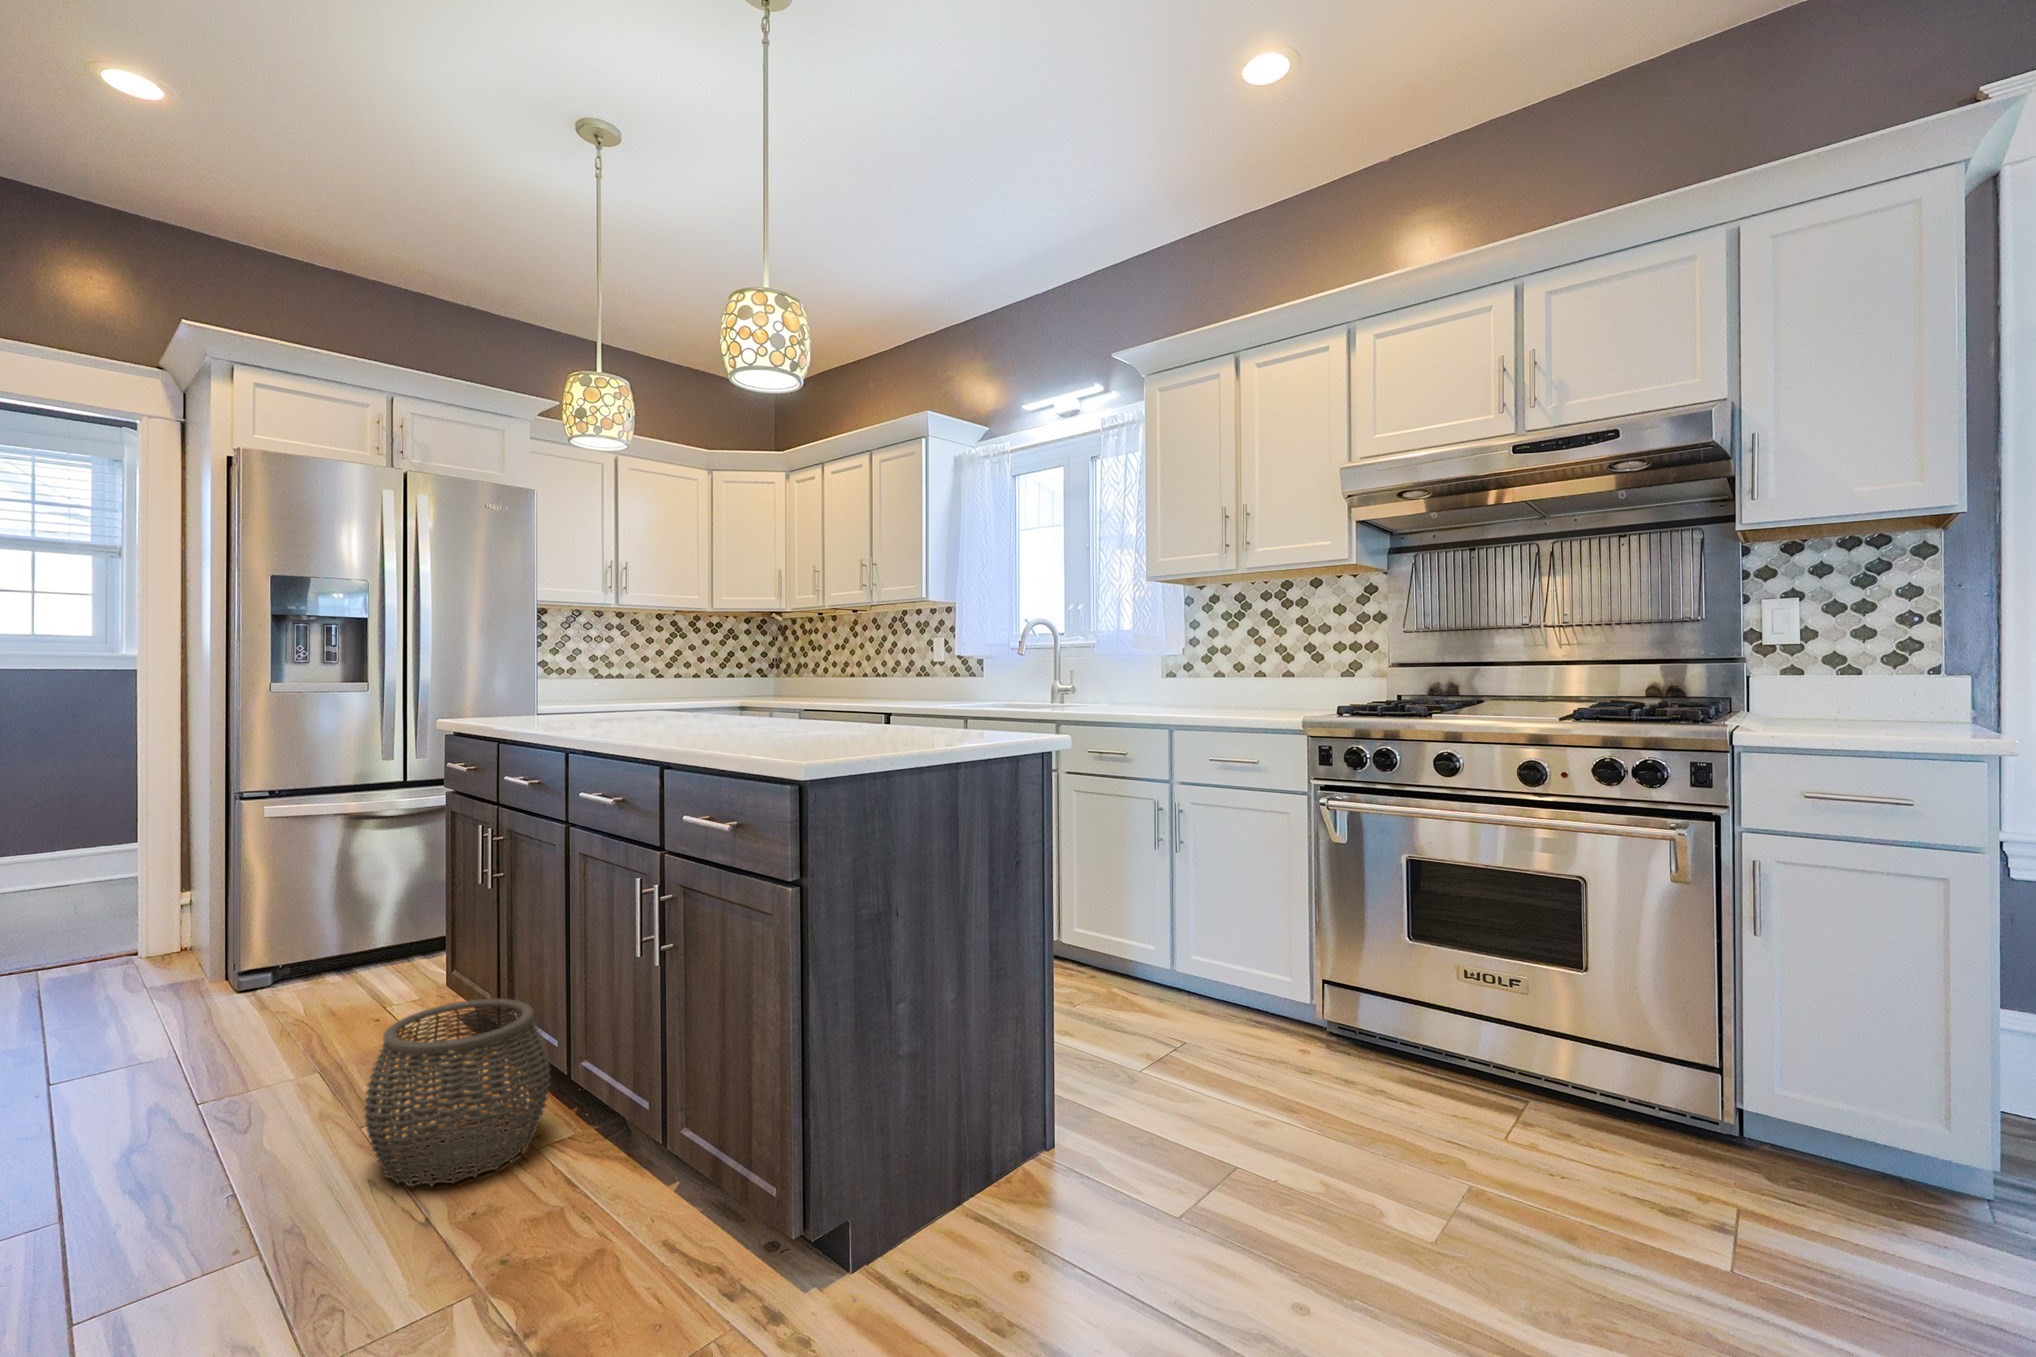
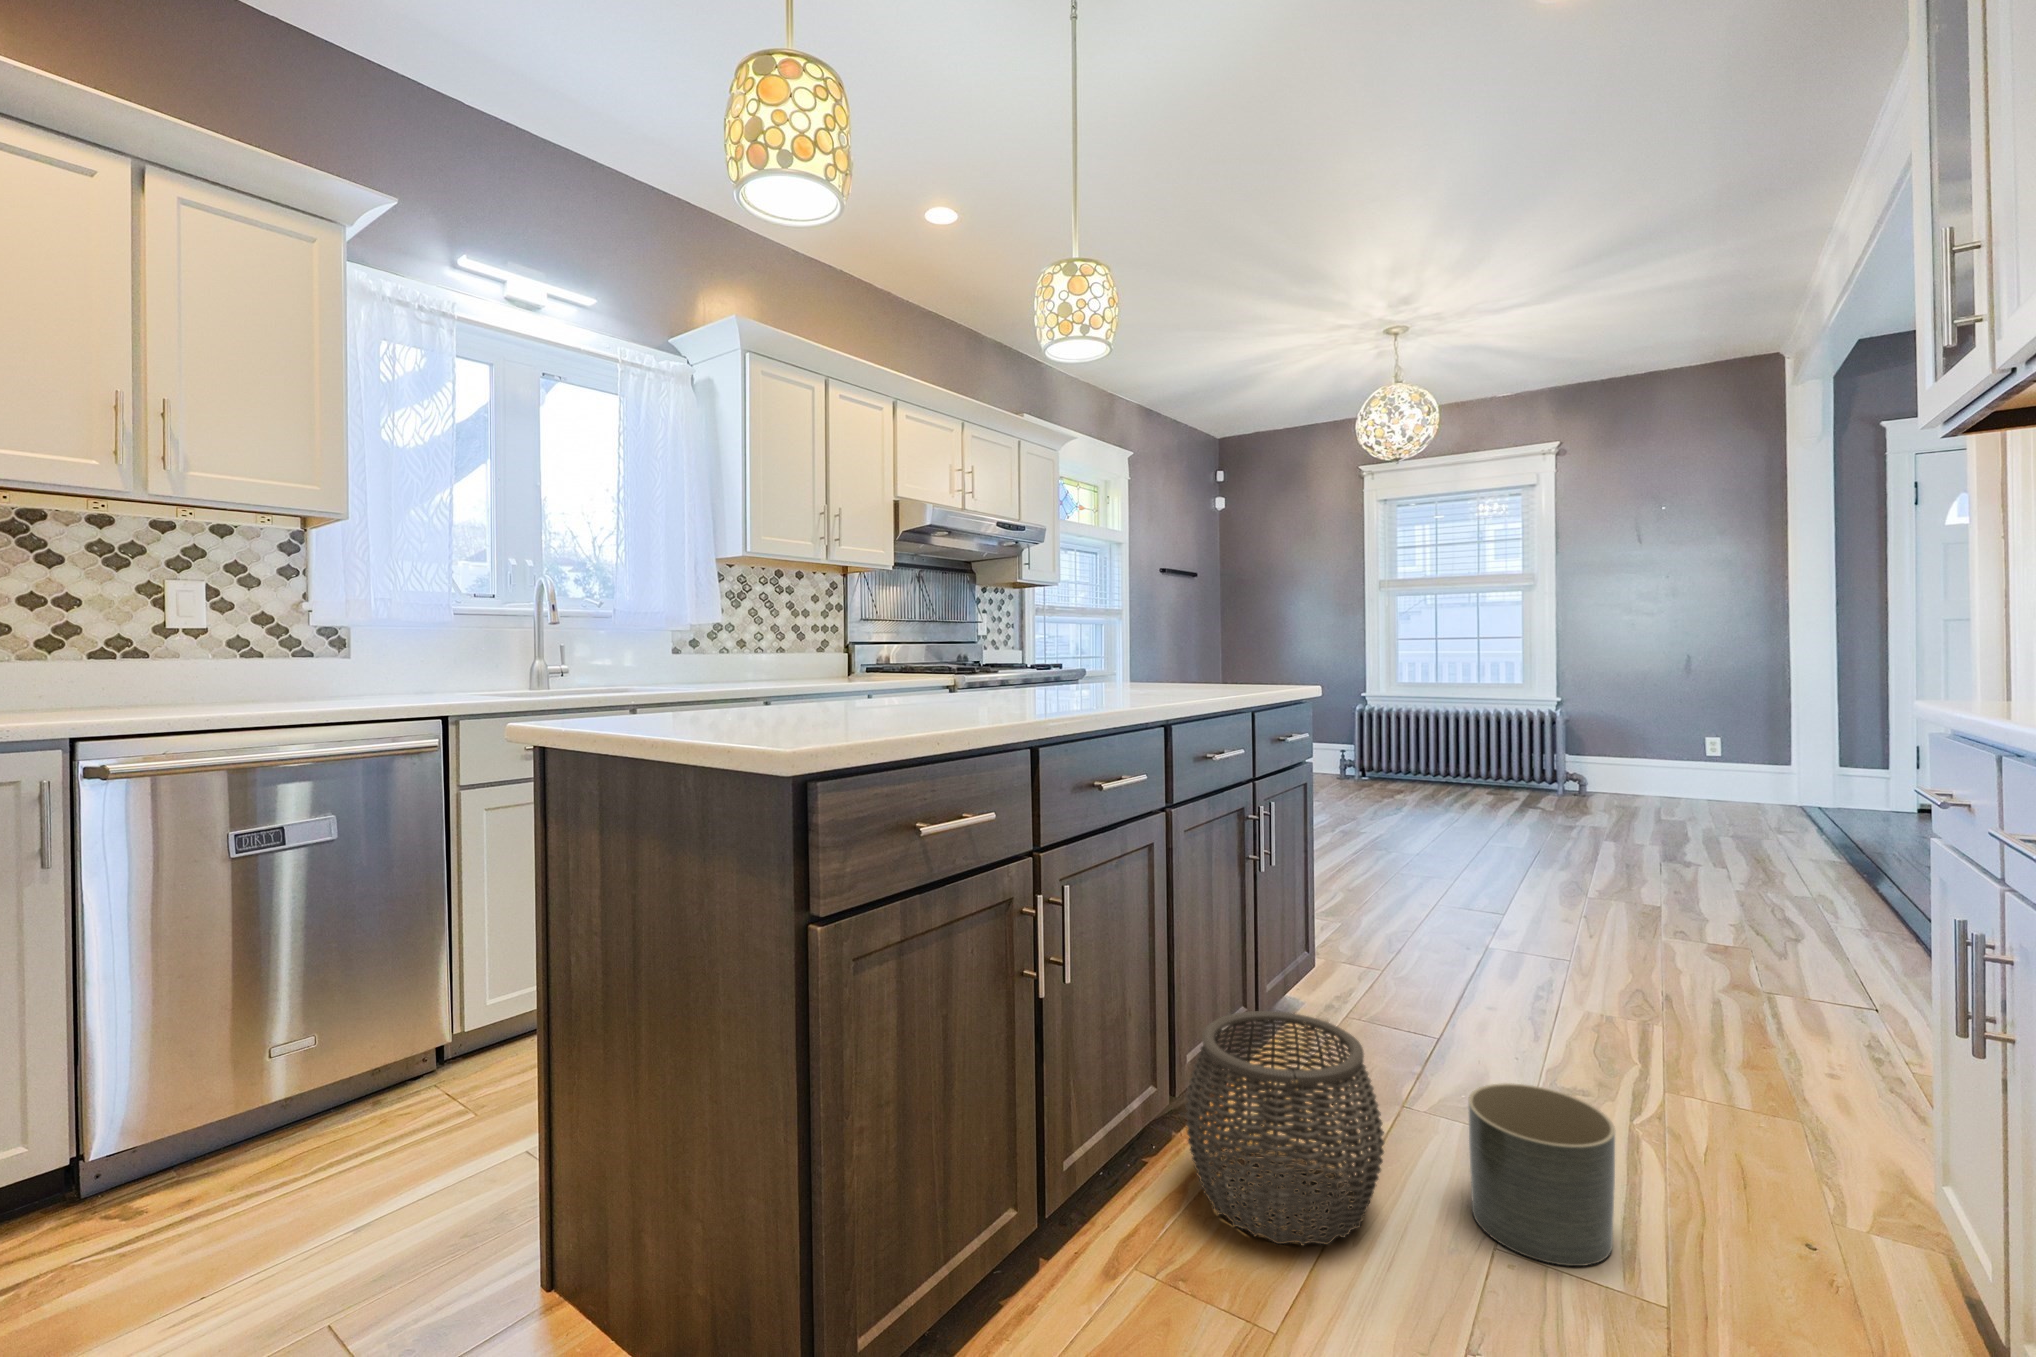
planter: none [174,1135,337,1320] -> present [1468,1083,1615,1266]

